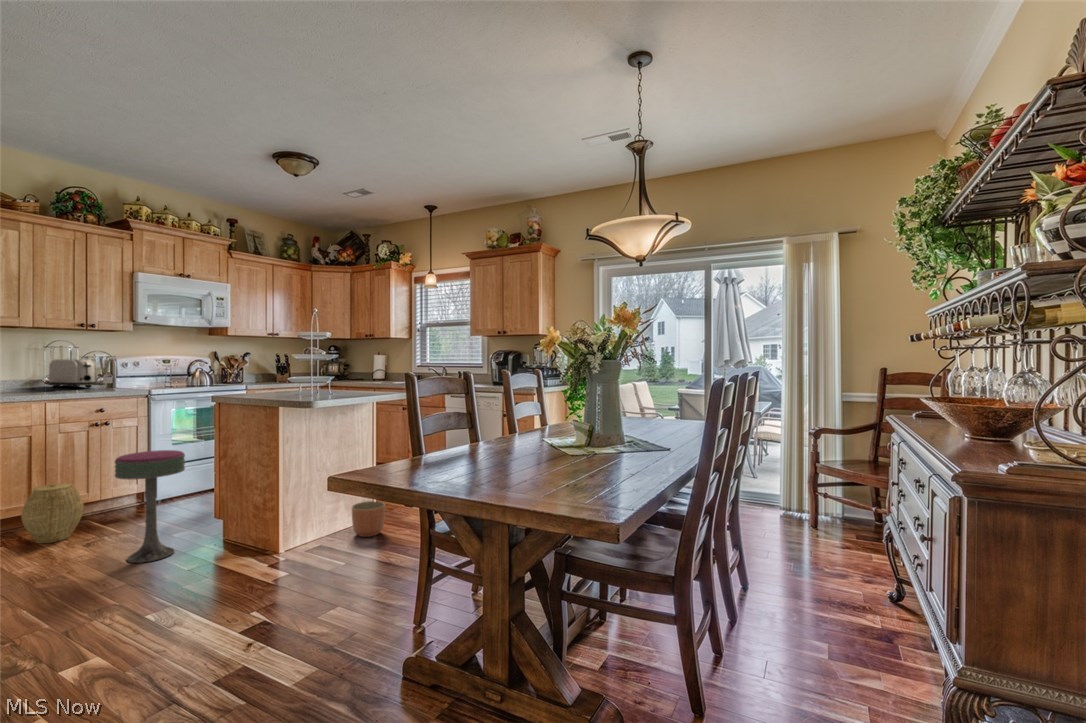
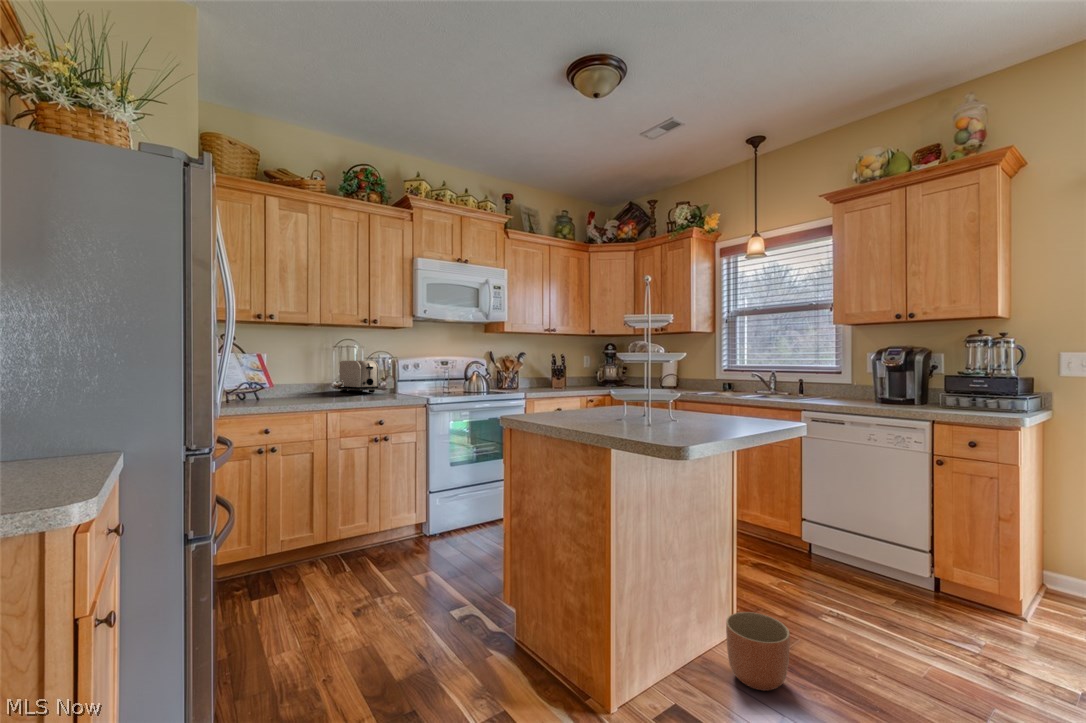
bar stool: present [115,450,185,563] -> none [386,494,473,678]
woven basket: present [21,483,84,543] -> none [297,516,359,596]

